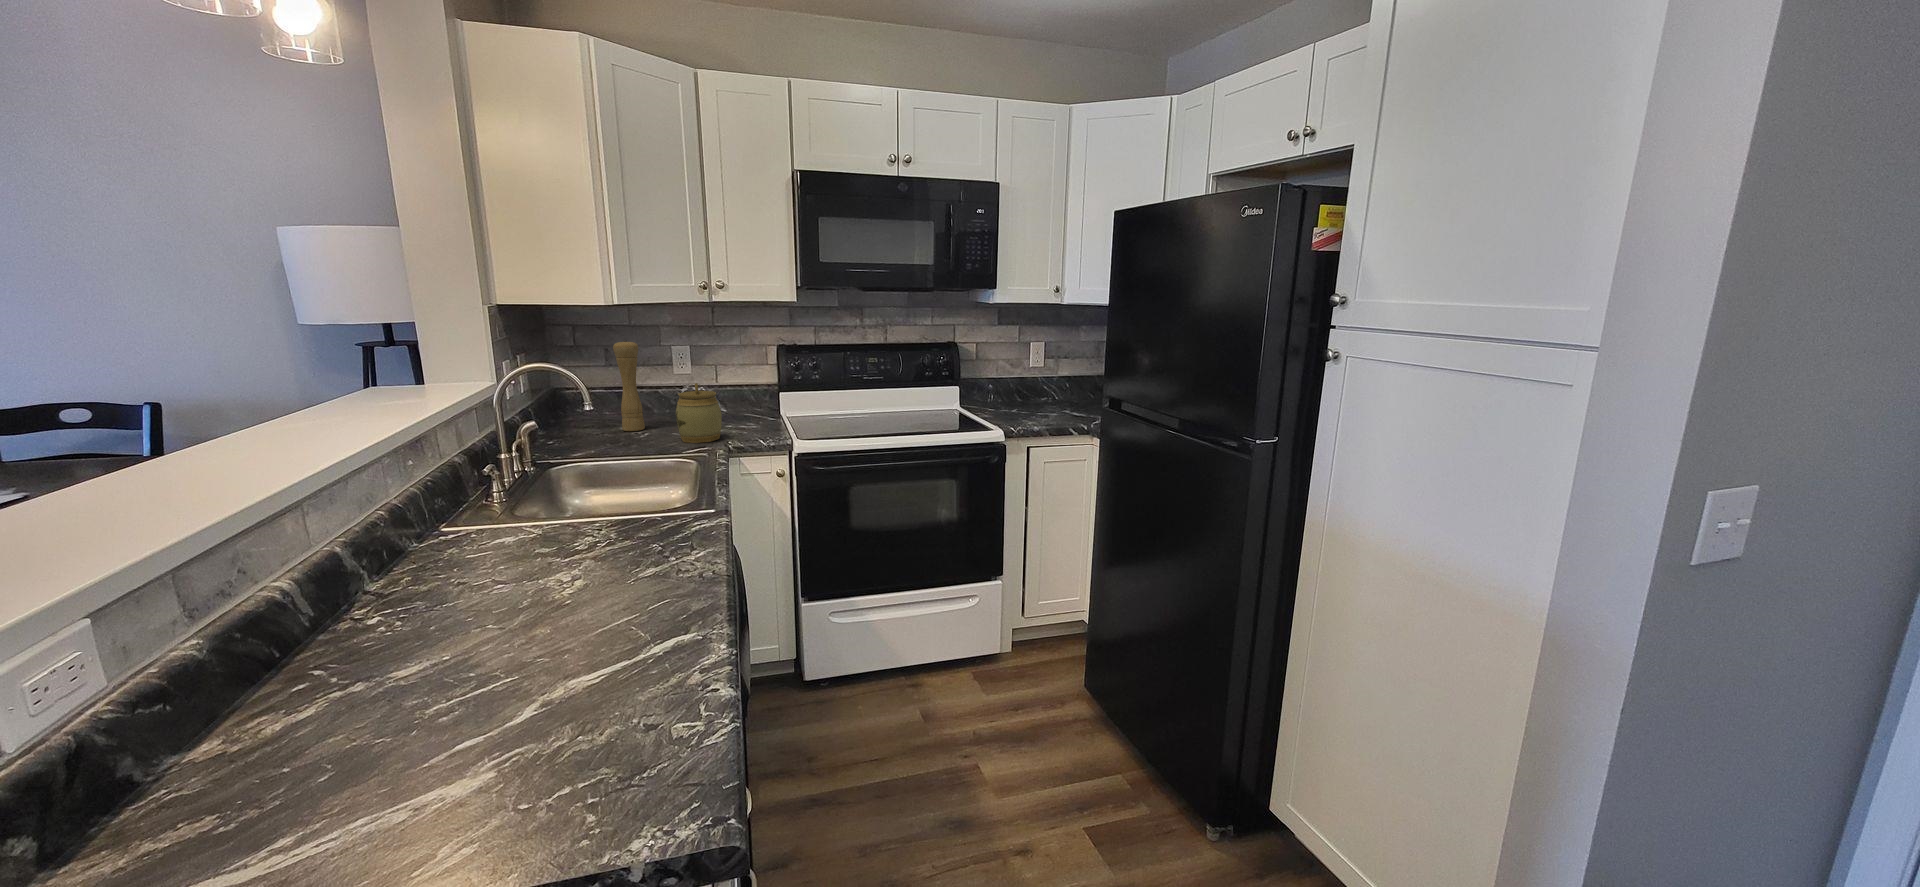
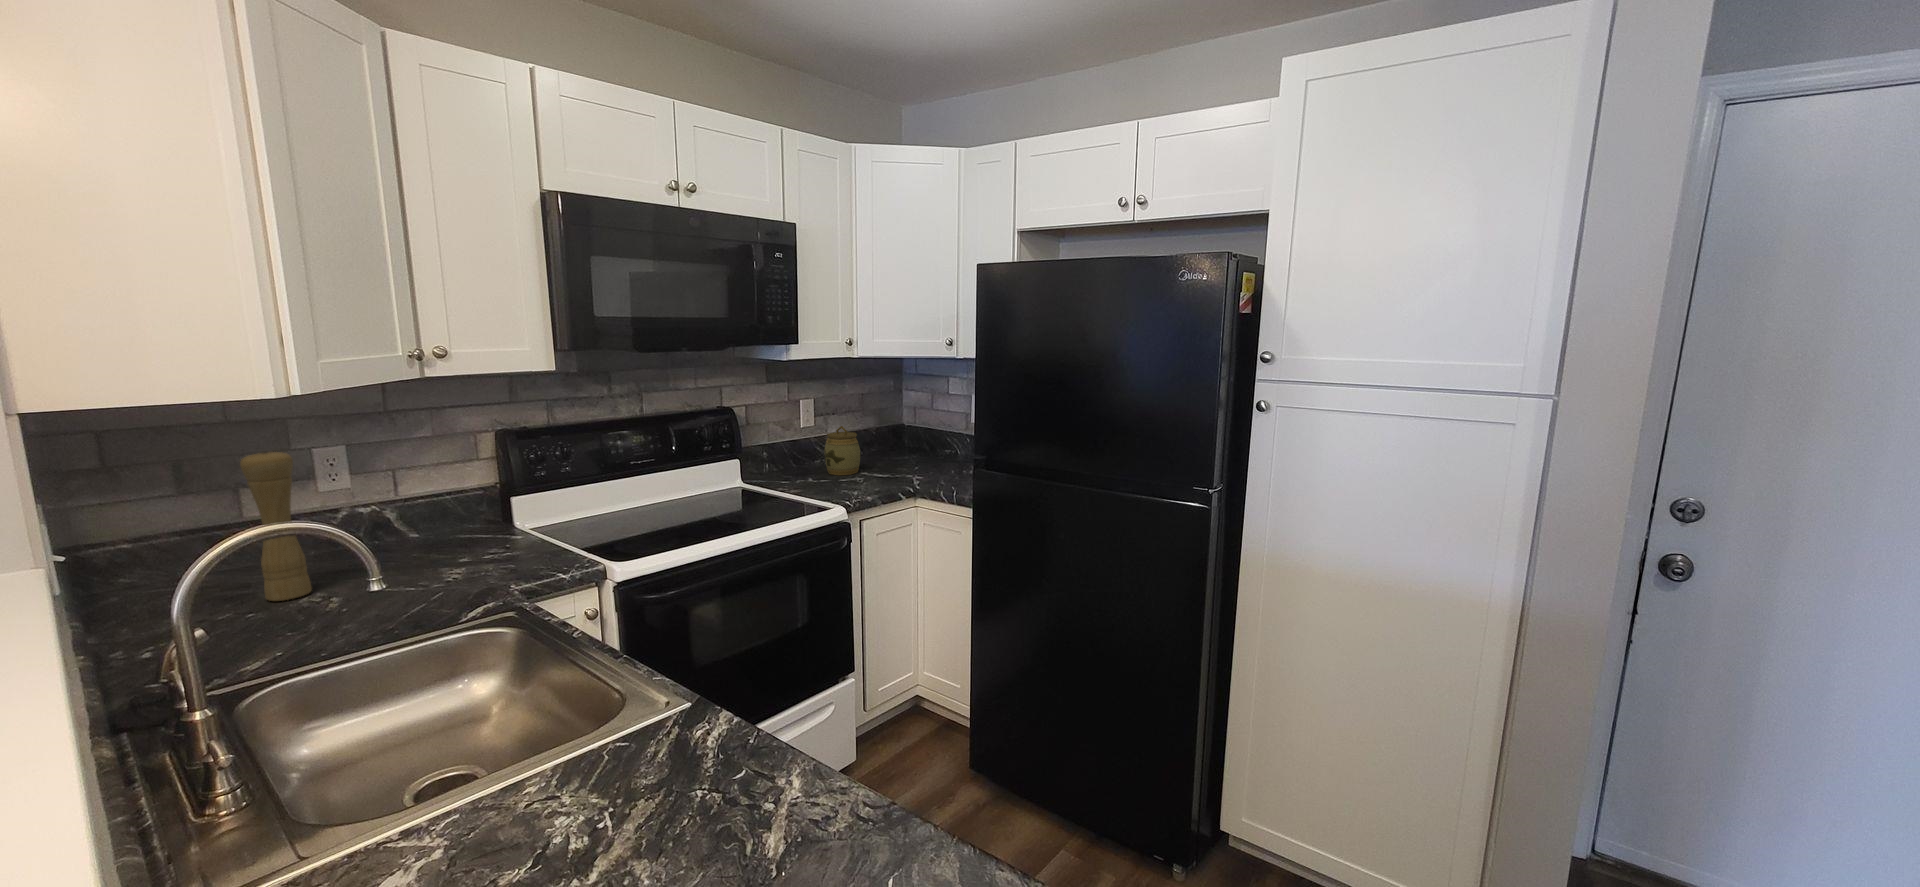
jar: present [676,383,722,443] -> present [824,426,860,475]

